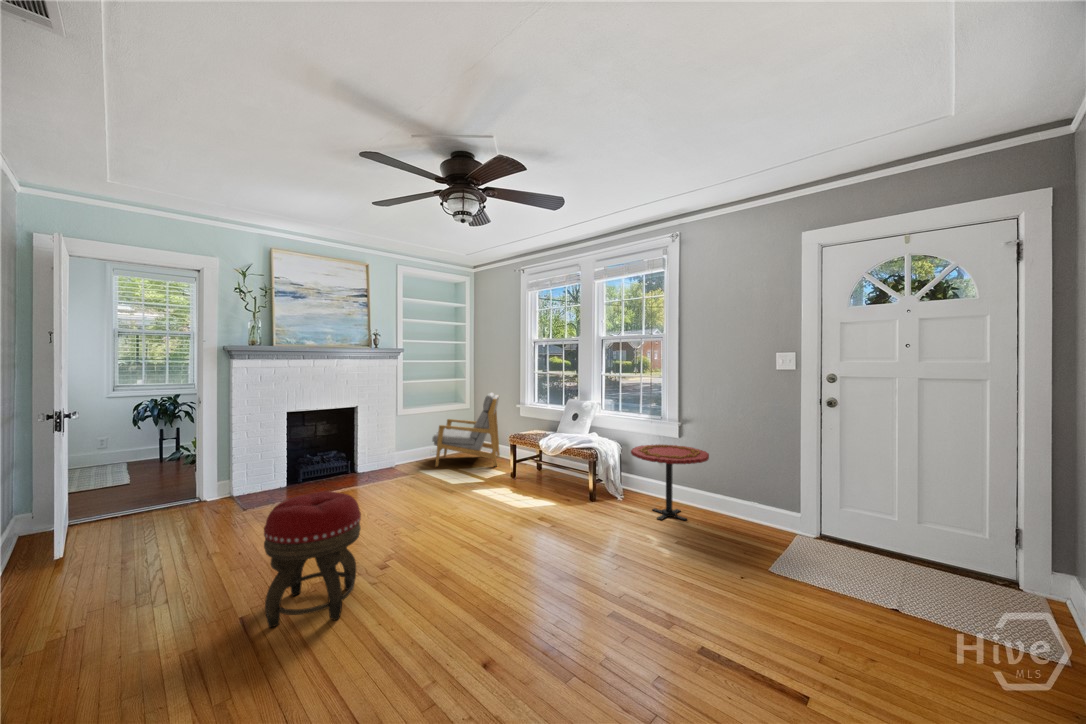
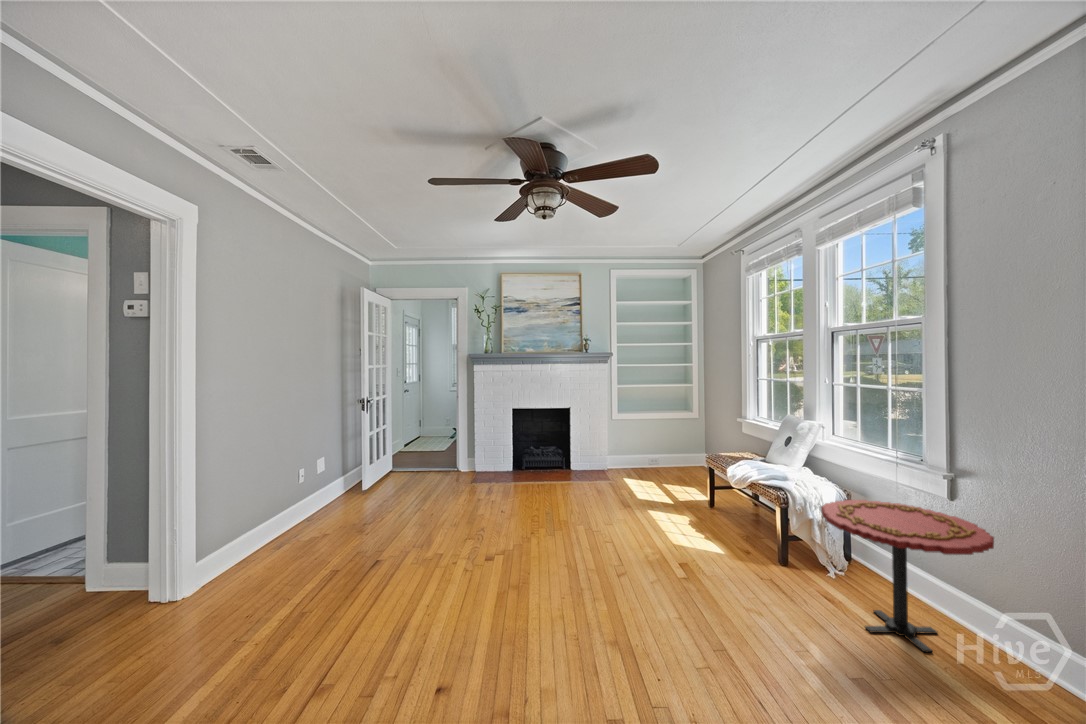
armchair: present [432,393,500,467] -> none [638,401,725,490]
footstool: present [264,491,361,627] -> none [376,478,452,590]

